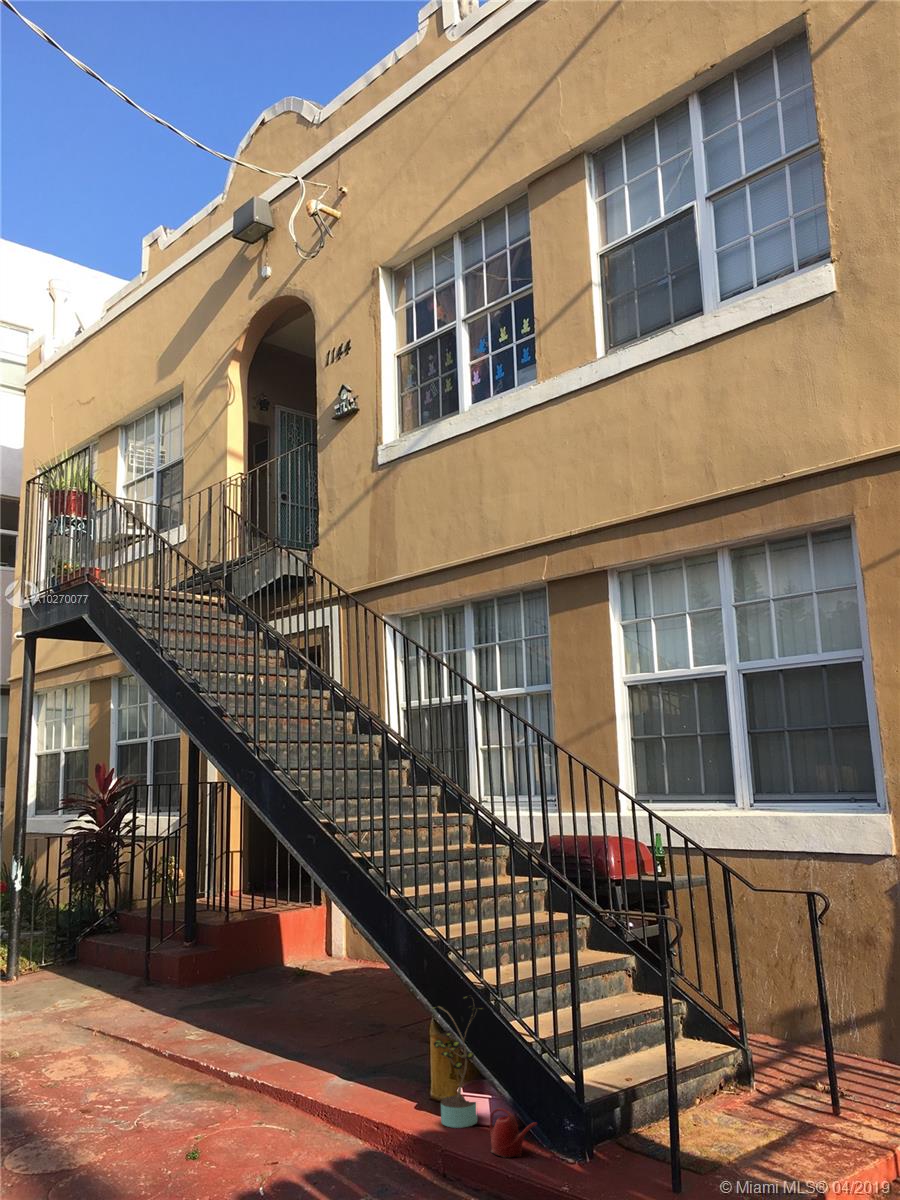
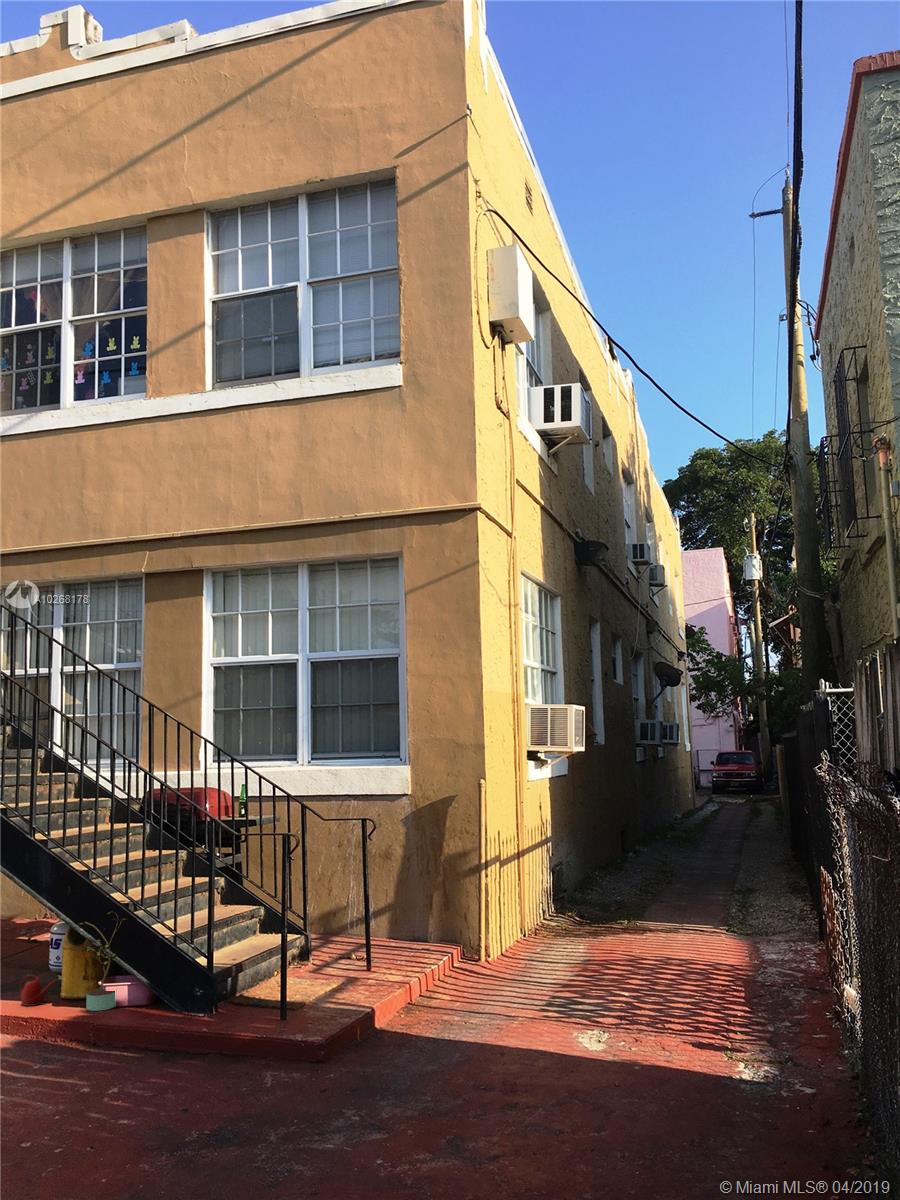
watering can: present [490,1108,537,1157] -> present [20,975,57,1006]

